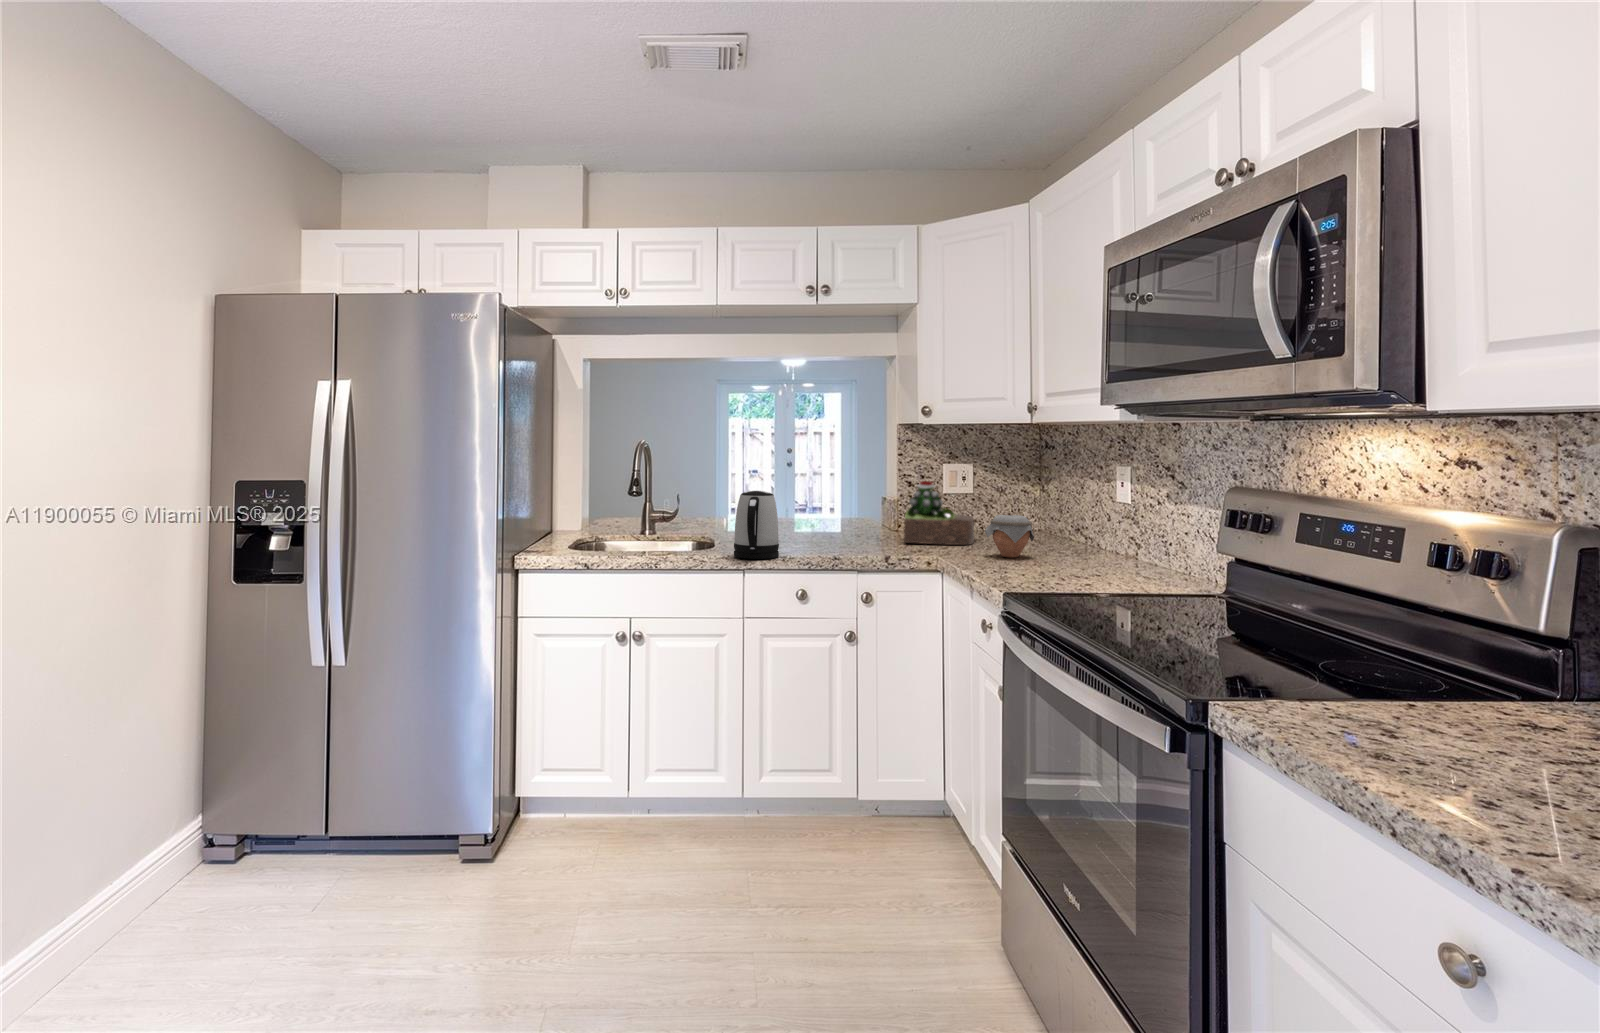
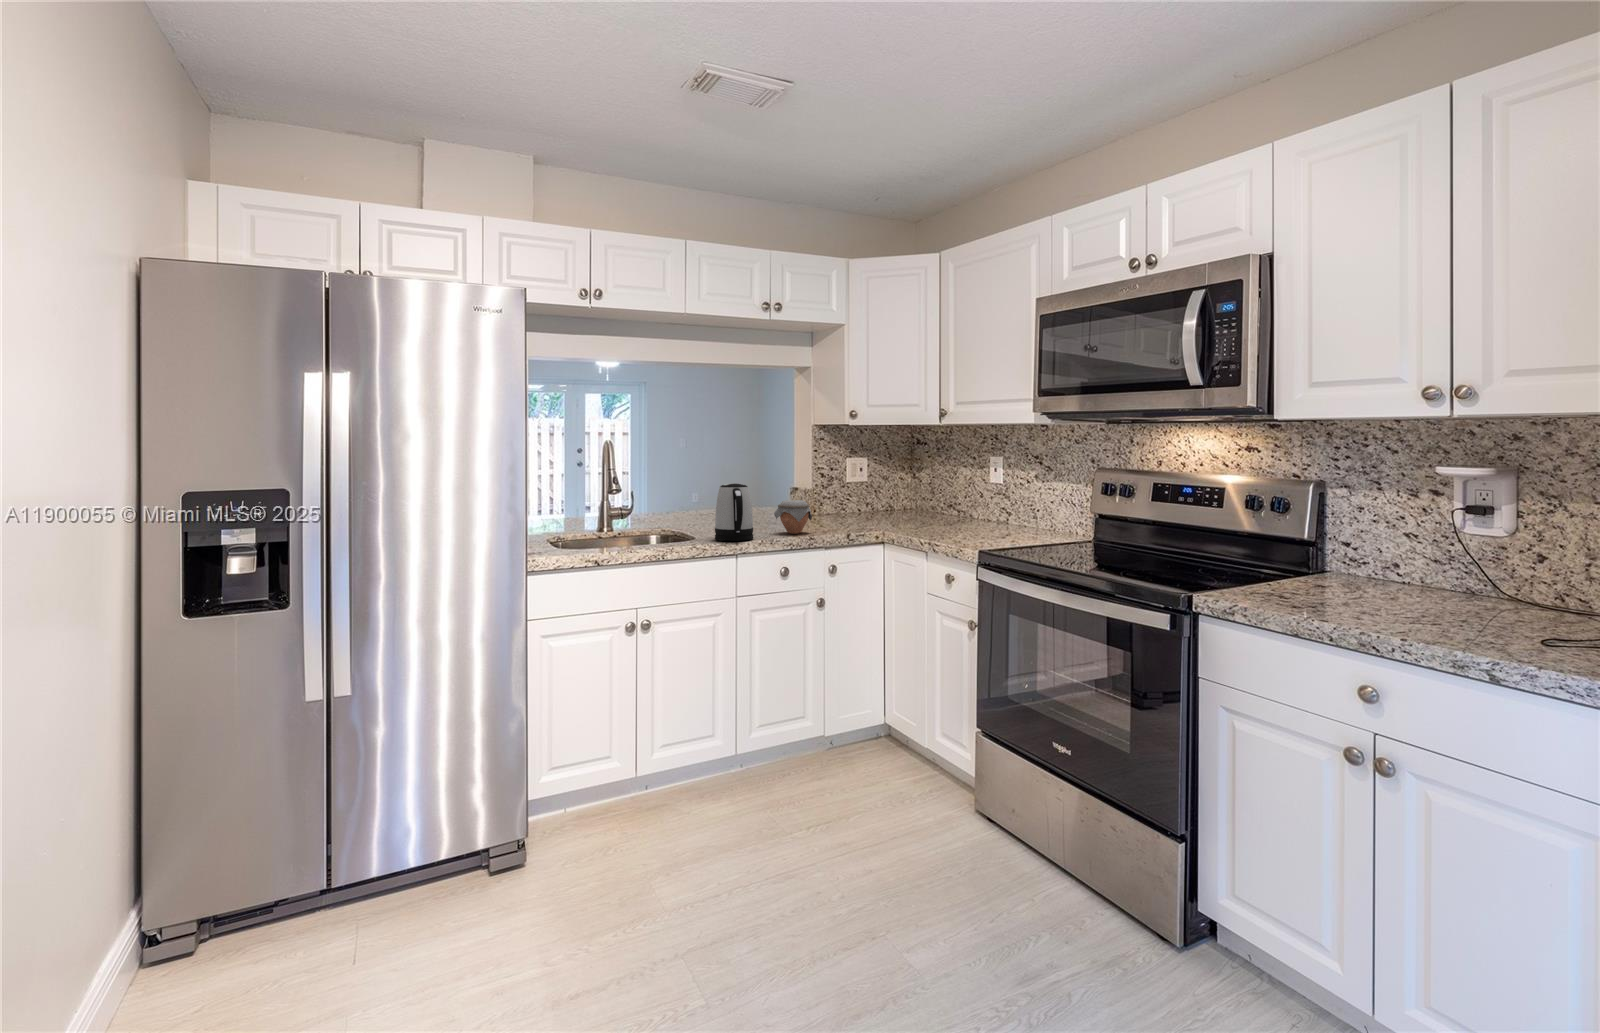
succulent plant: present [904,481,974,545] -> none [826,472,883,523]
jar: present [985,515,1034,557] -> present [774,500,812,534]

